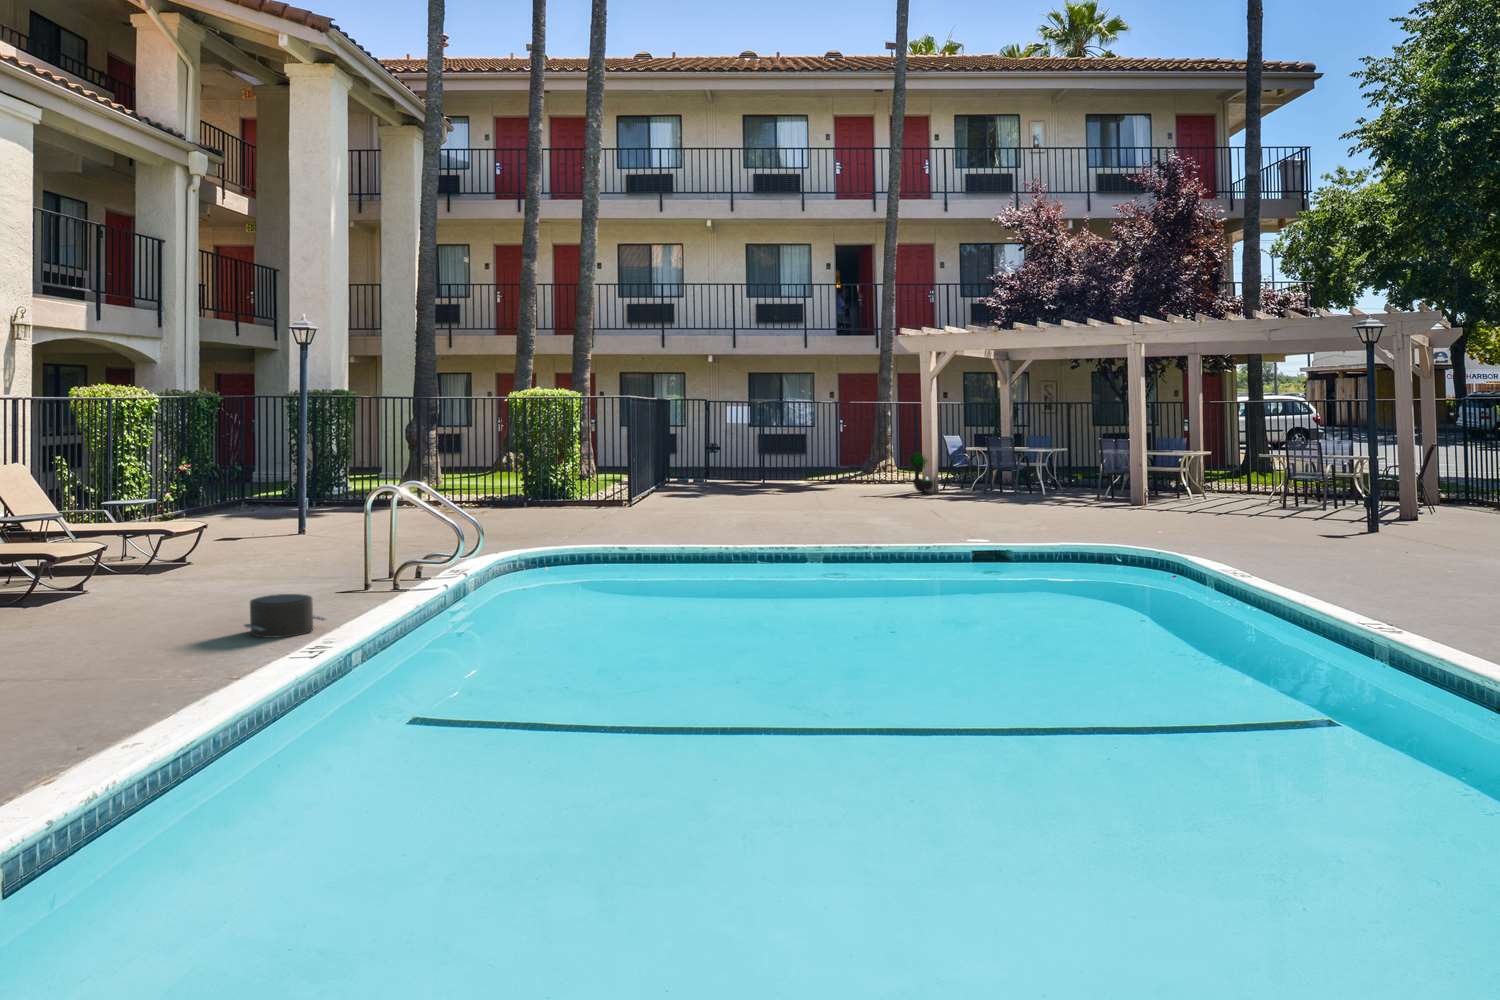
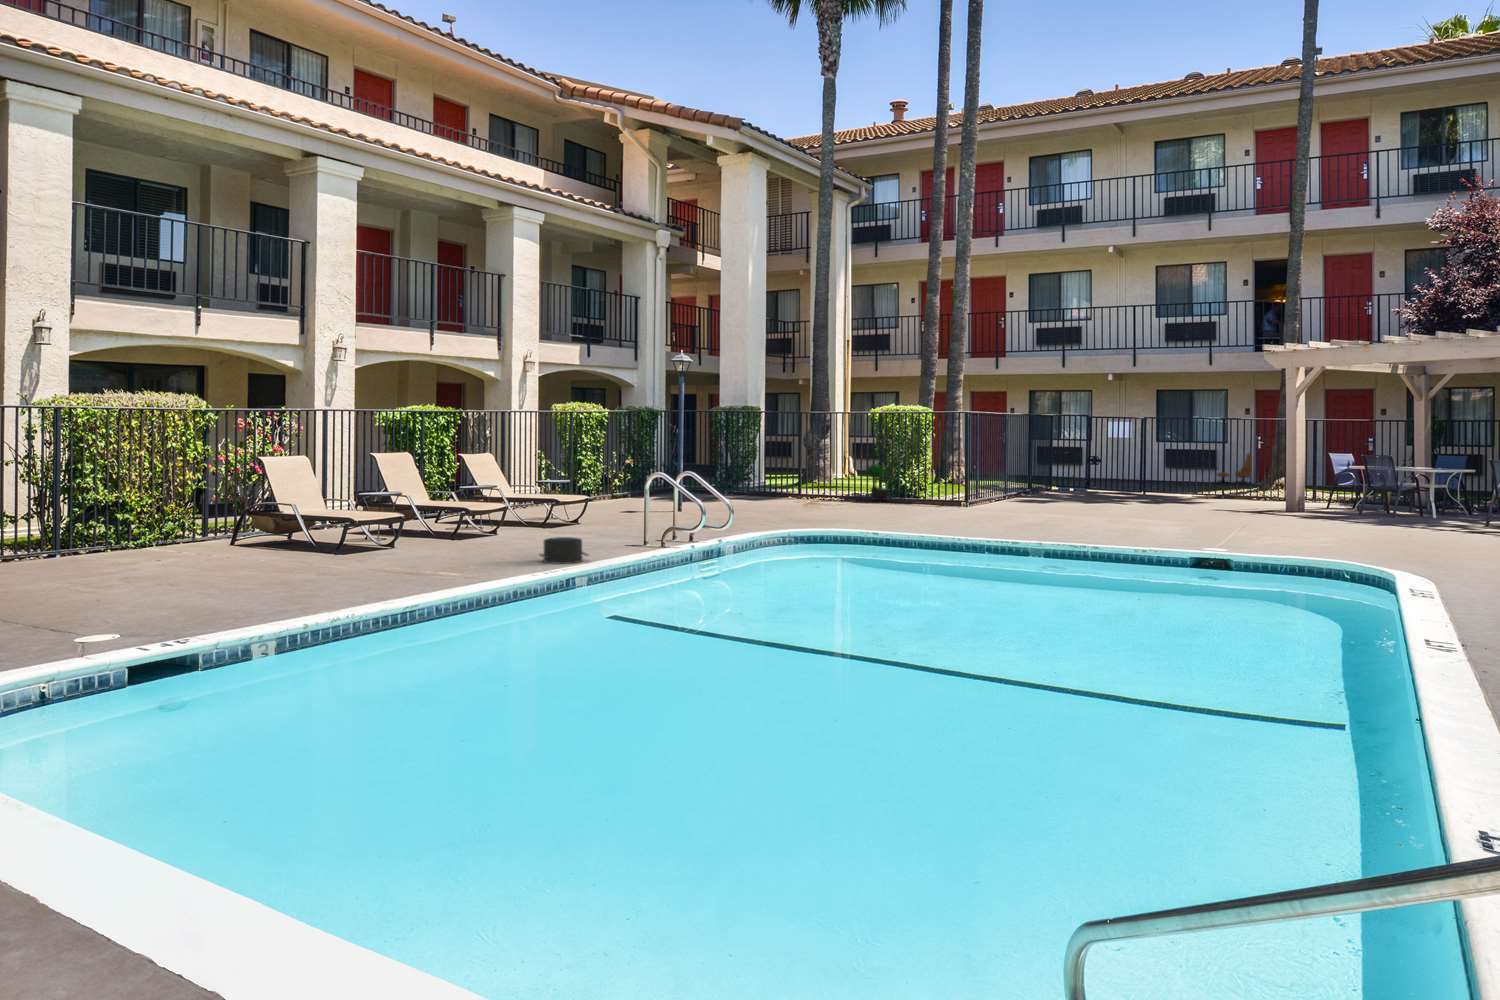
lounge chair: none [807,434,841,464] -> present [1217,454,1252,483]
potted tree: present [908,453,933,493] -> present [866,463,890,501]

